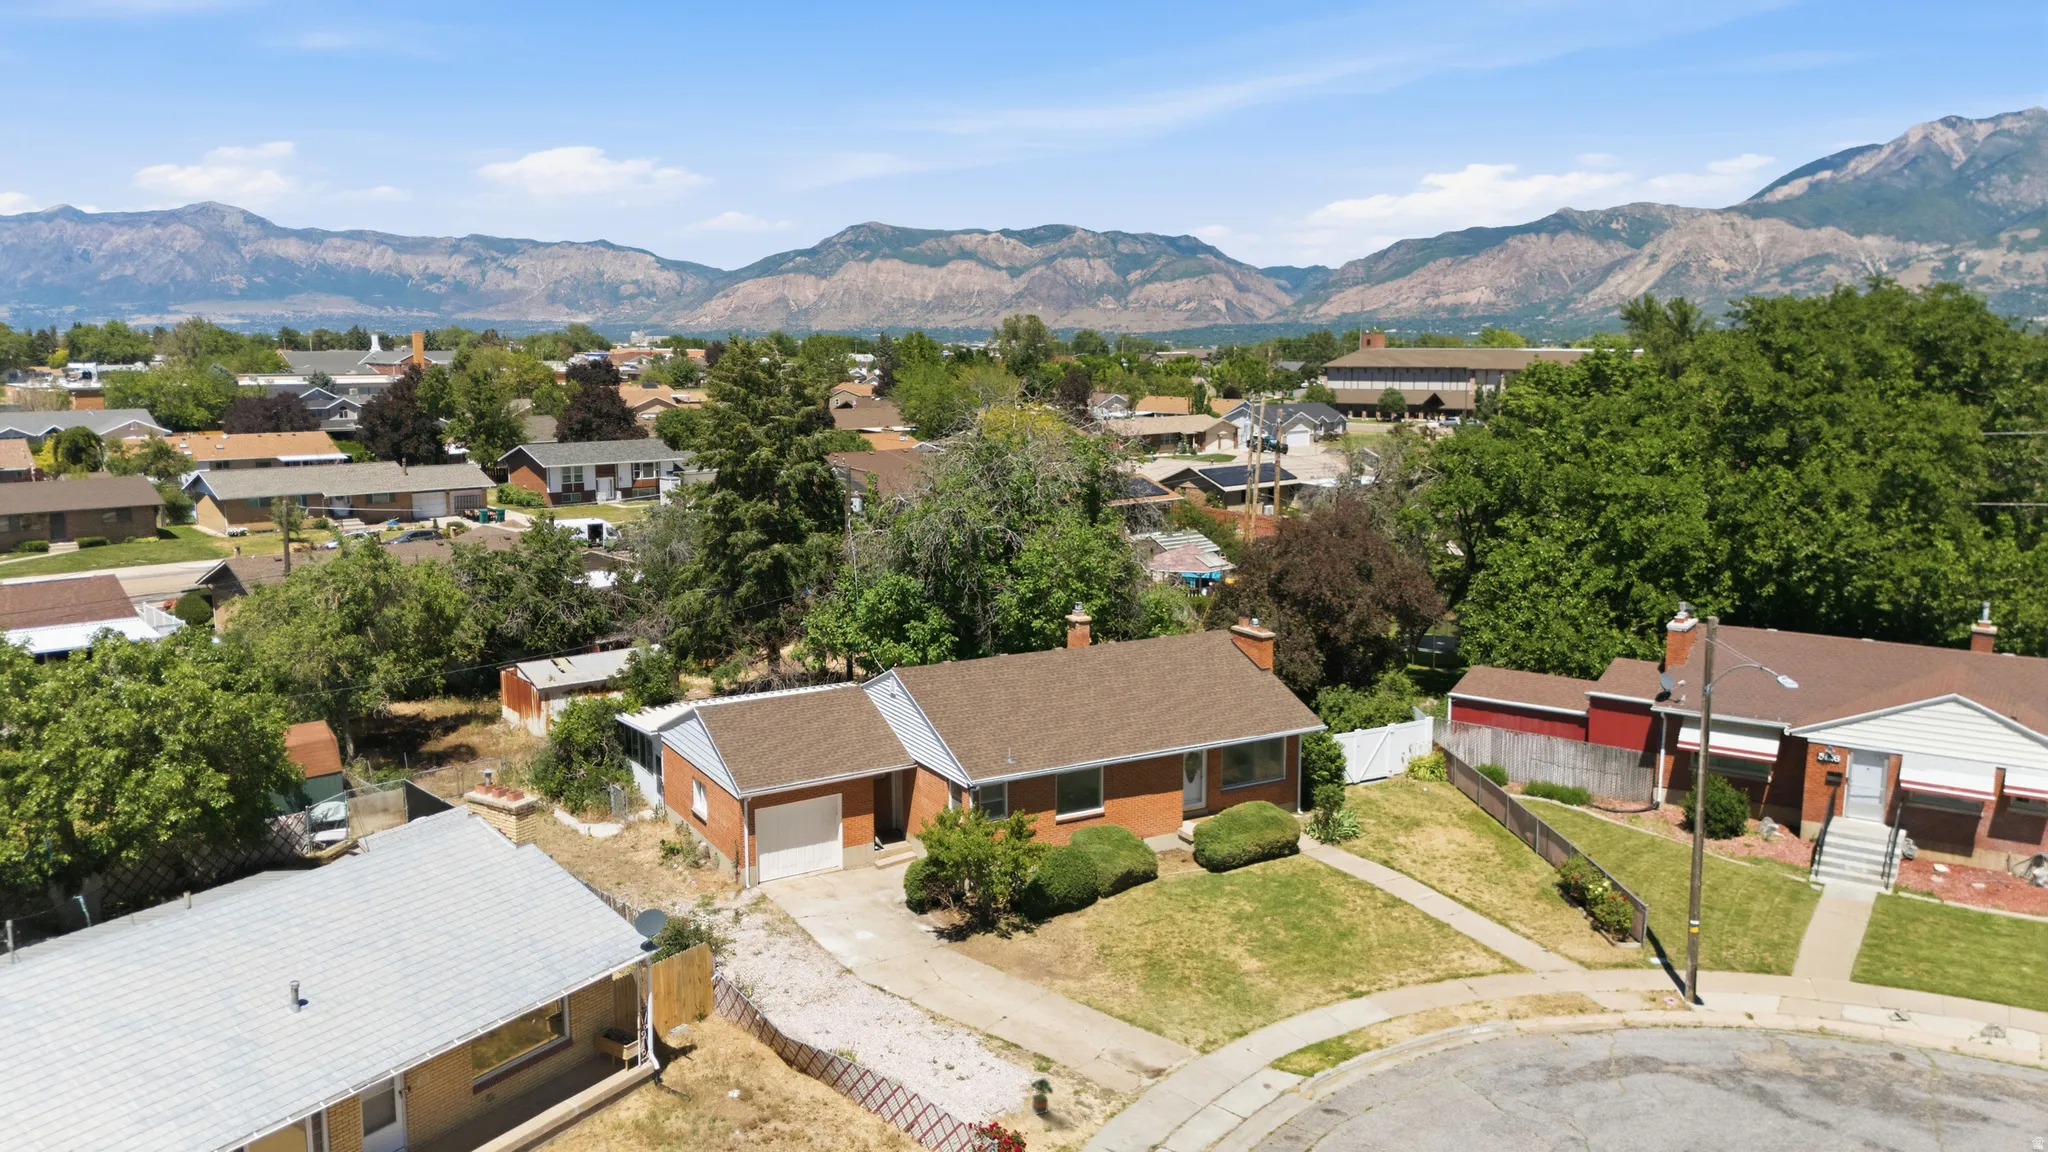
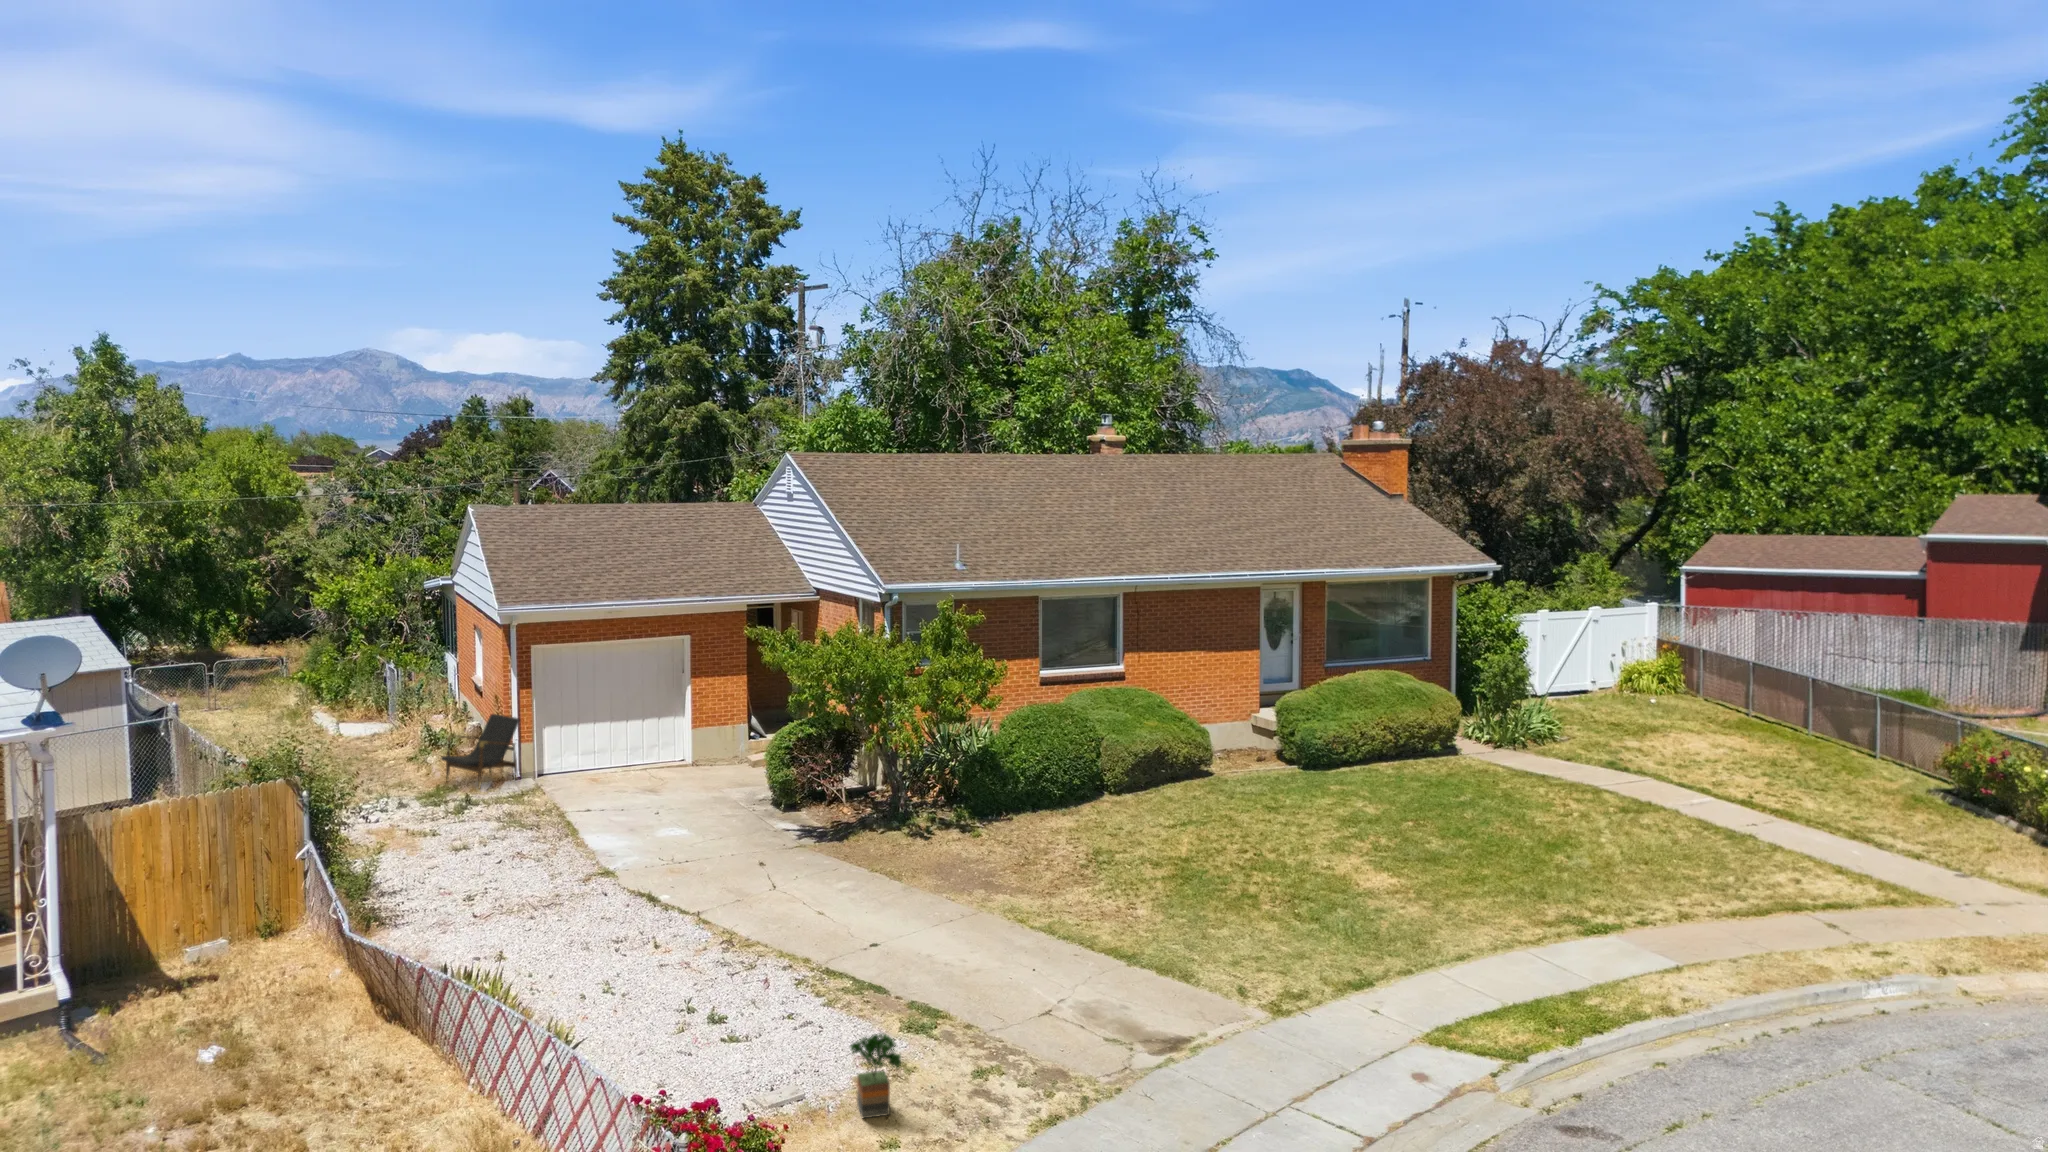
lounge chair: none [707,850,751,900] -> present [441,714,519,788]

